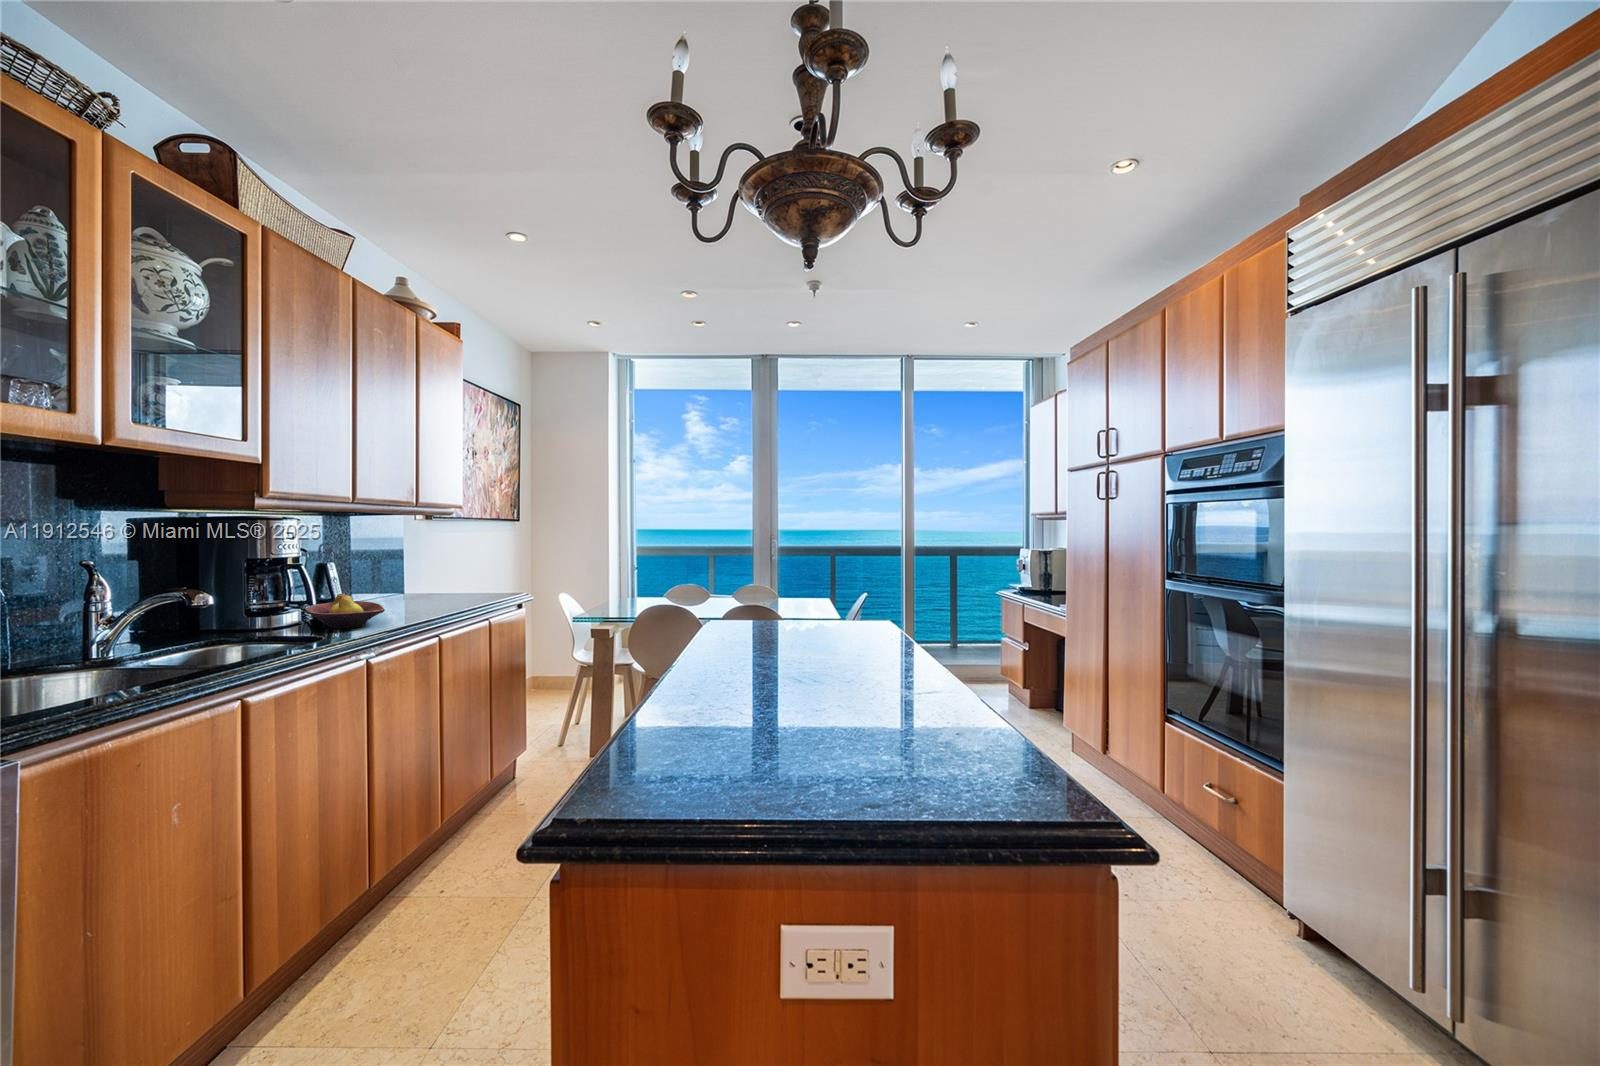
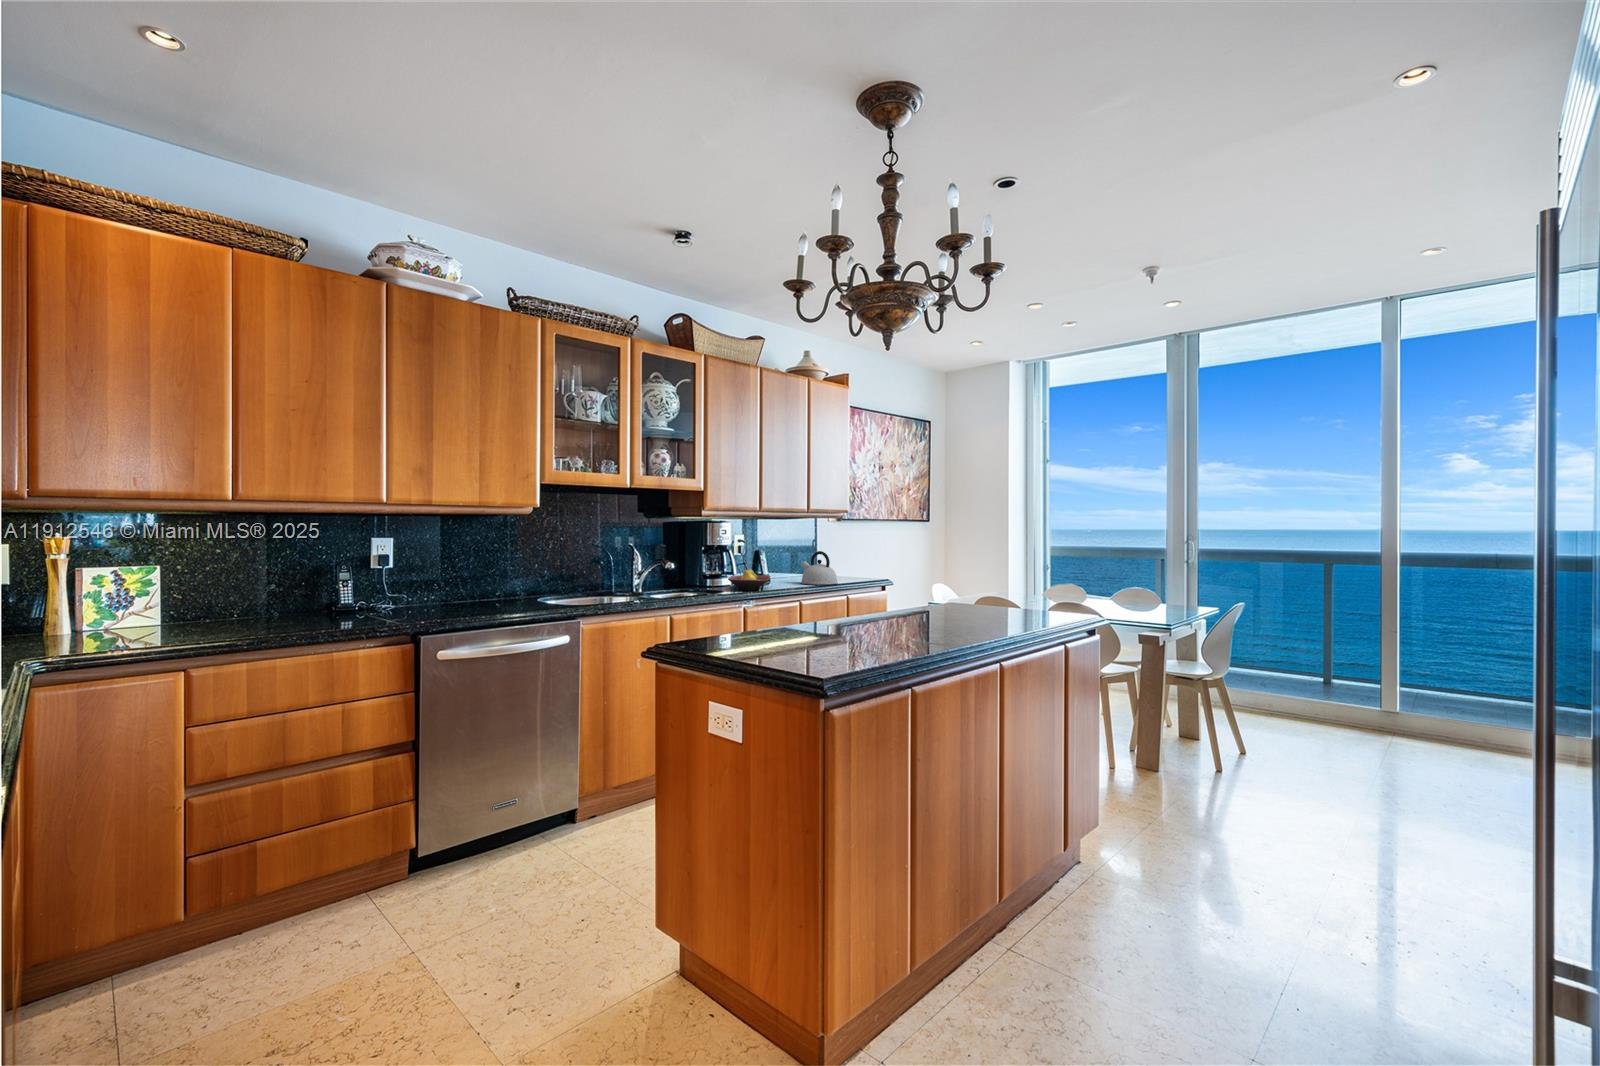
kettle: none [407,561,467,607] -> present [801,551,838,585]

